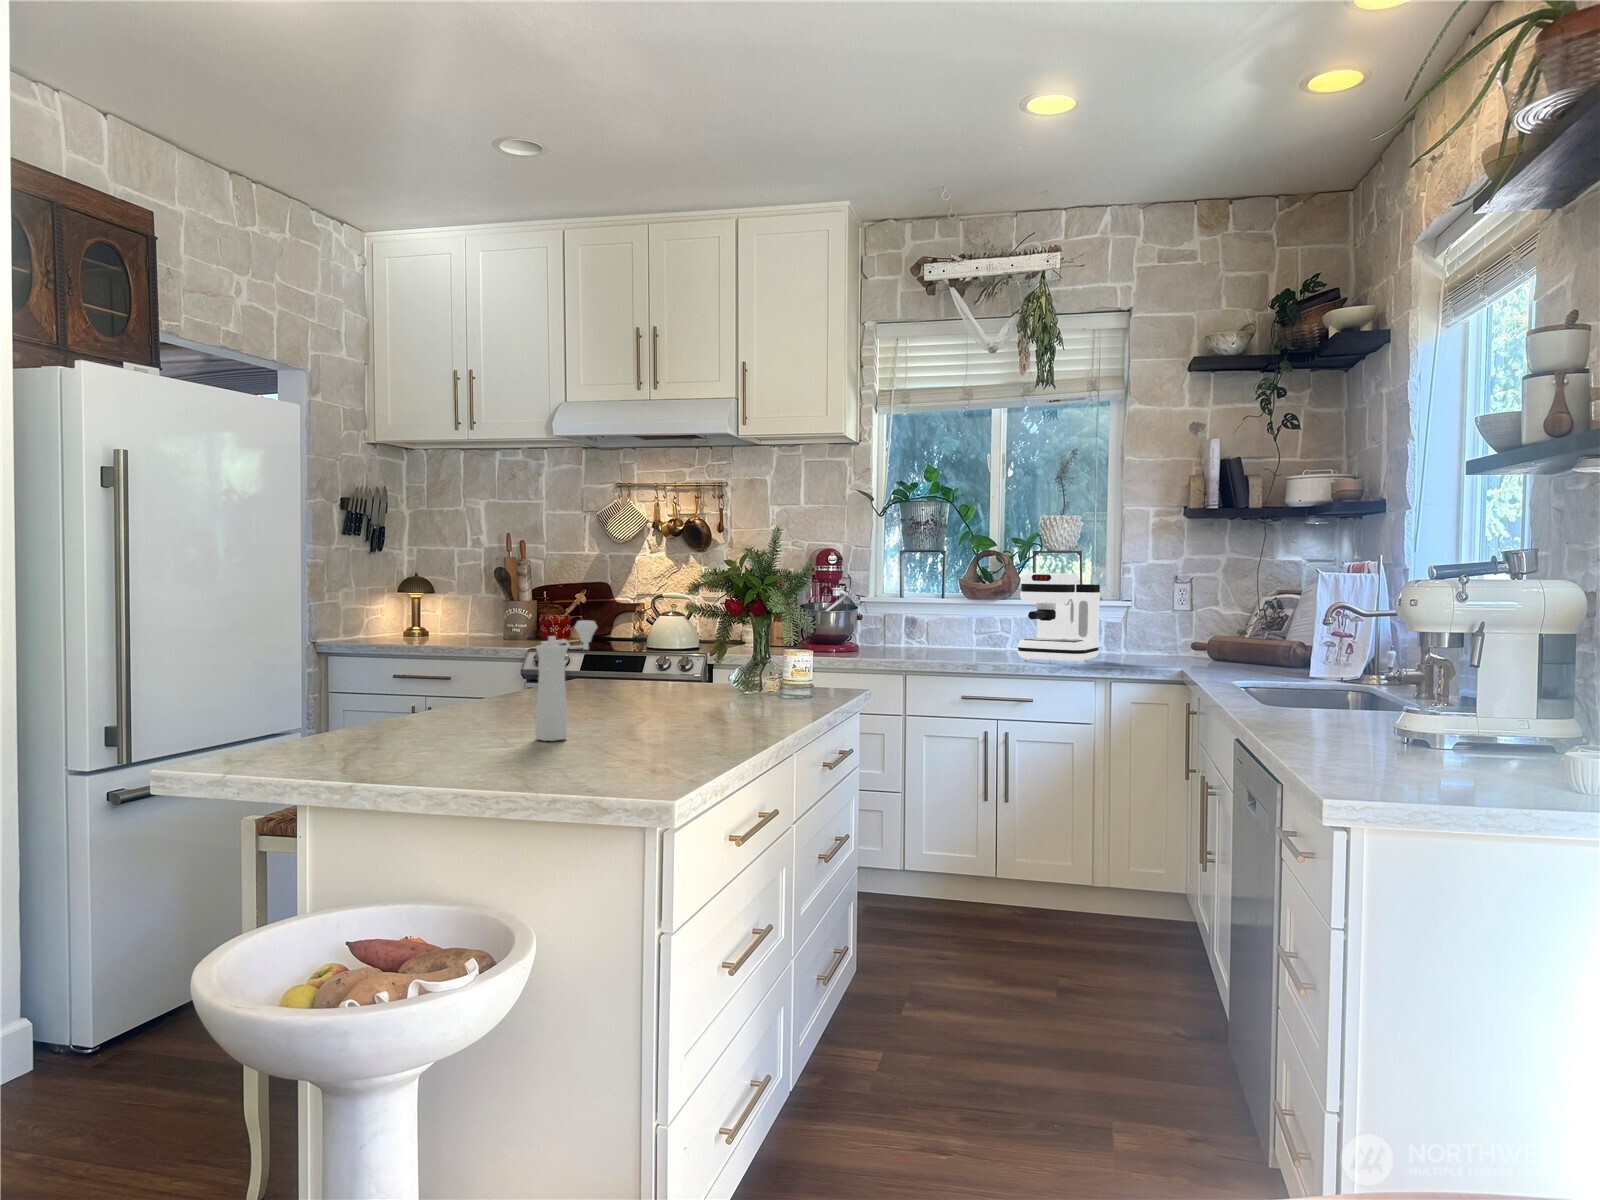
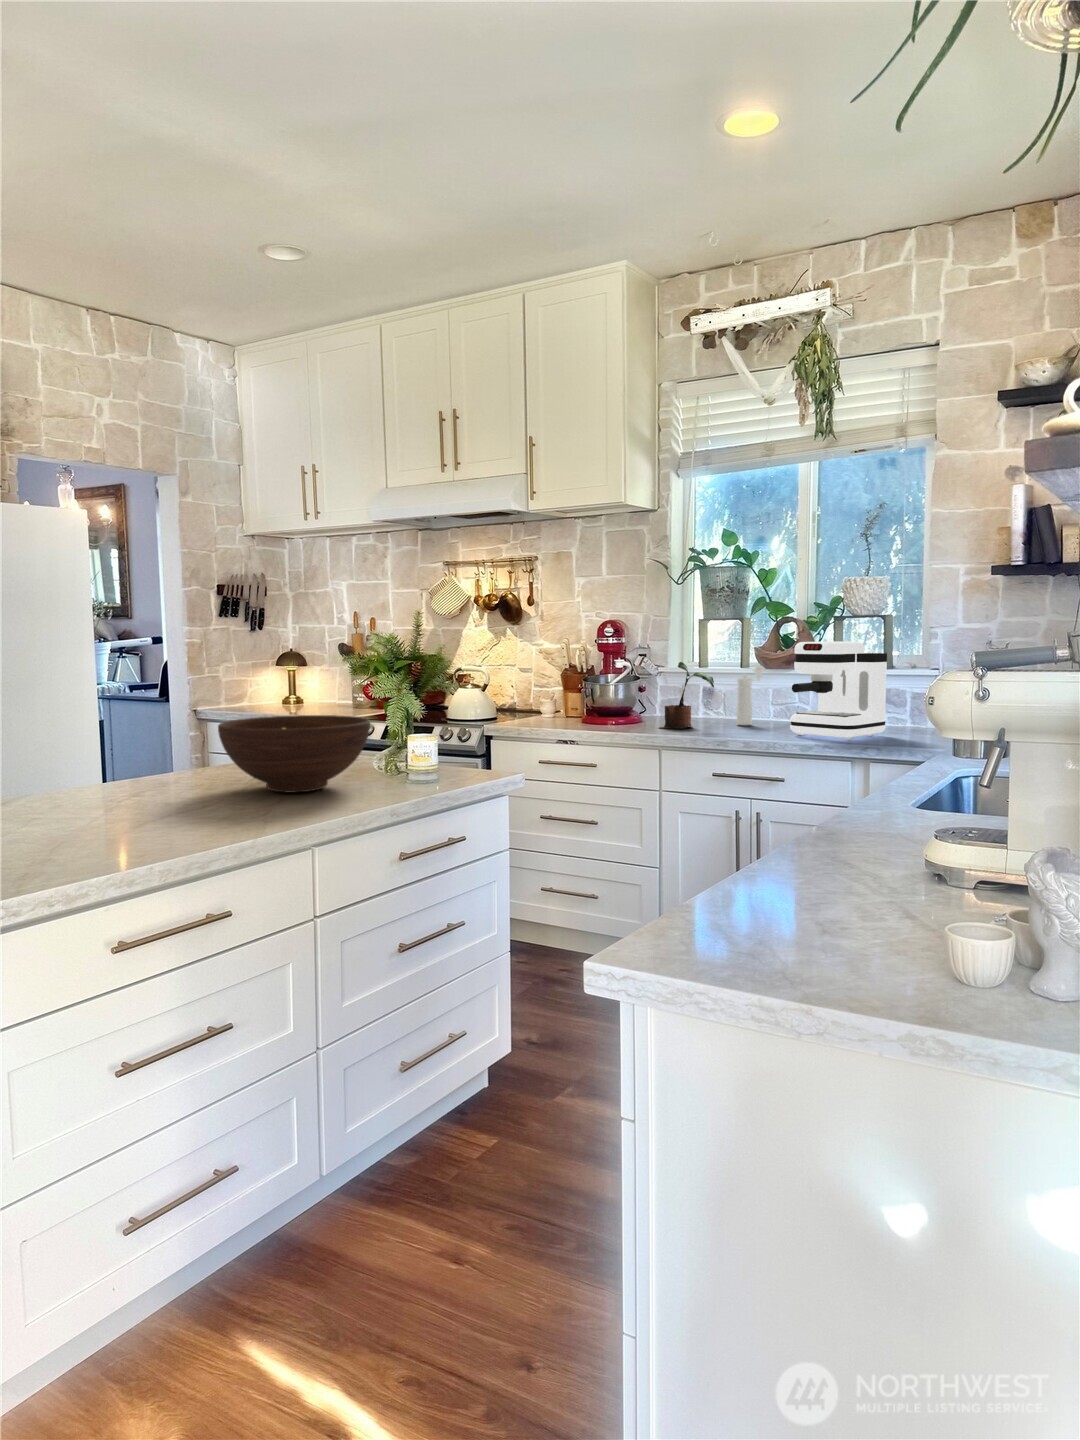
potted plant: none [886,591,941,656] -> present [660,662,714,728]
pepper mill: present [535,621,597,741] -> present [736,666,764,725]
fruit bowl: none [621,633,770,709] -> present [218,715,370,792]

